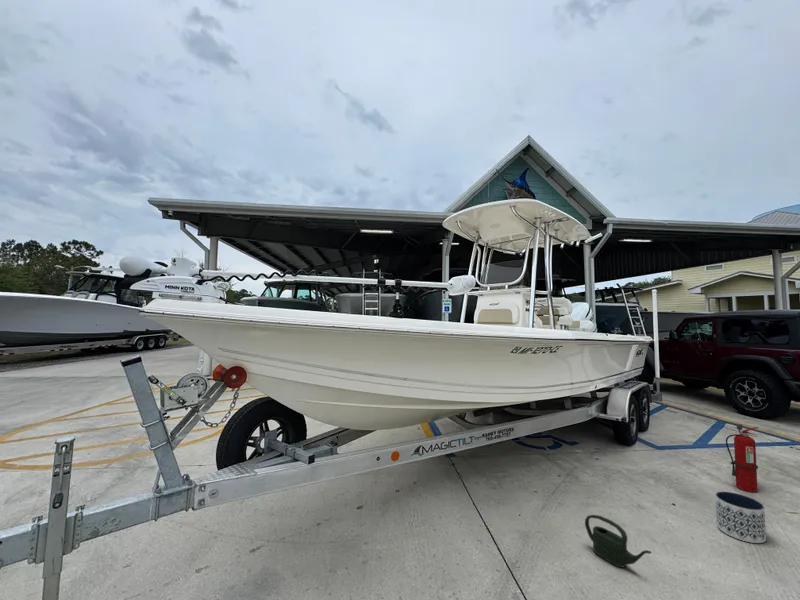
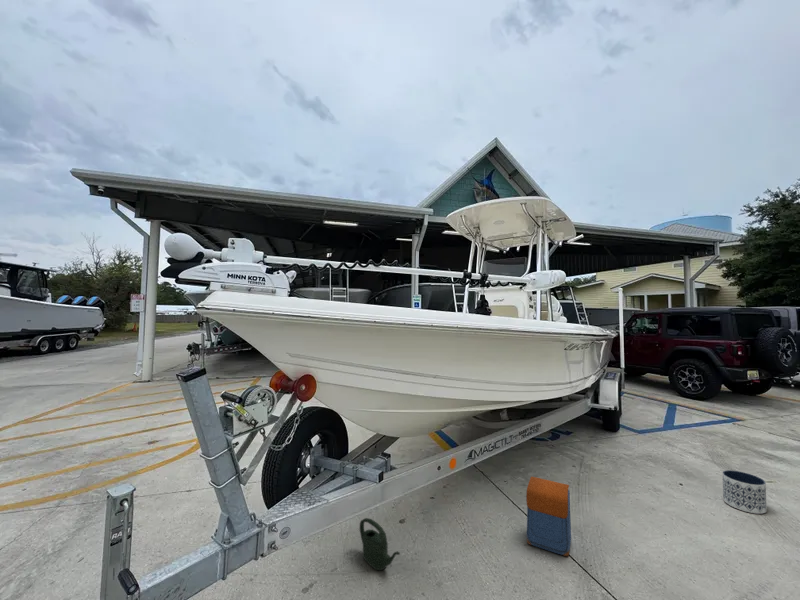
fire extinguisher: present [726,424,759,492] -> none [709,409,736,468]
backpack: none [464,476,511,558] -> present [526,477,571,556]
watering can: present [585,515,651,567] -> present [360,518,400,570]

